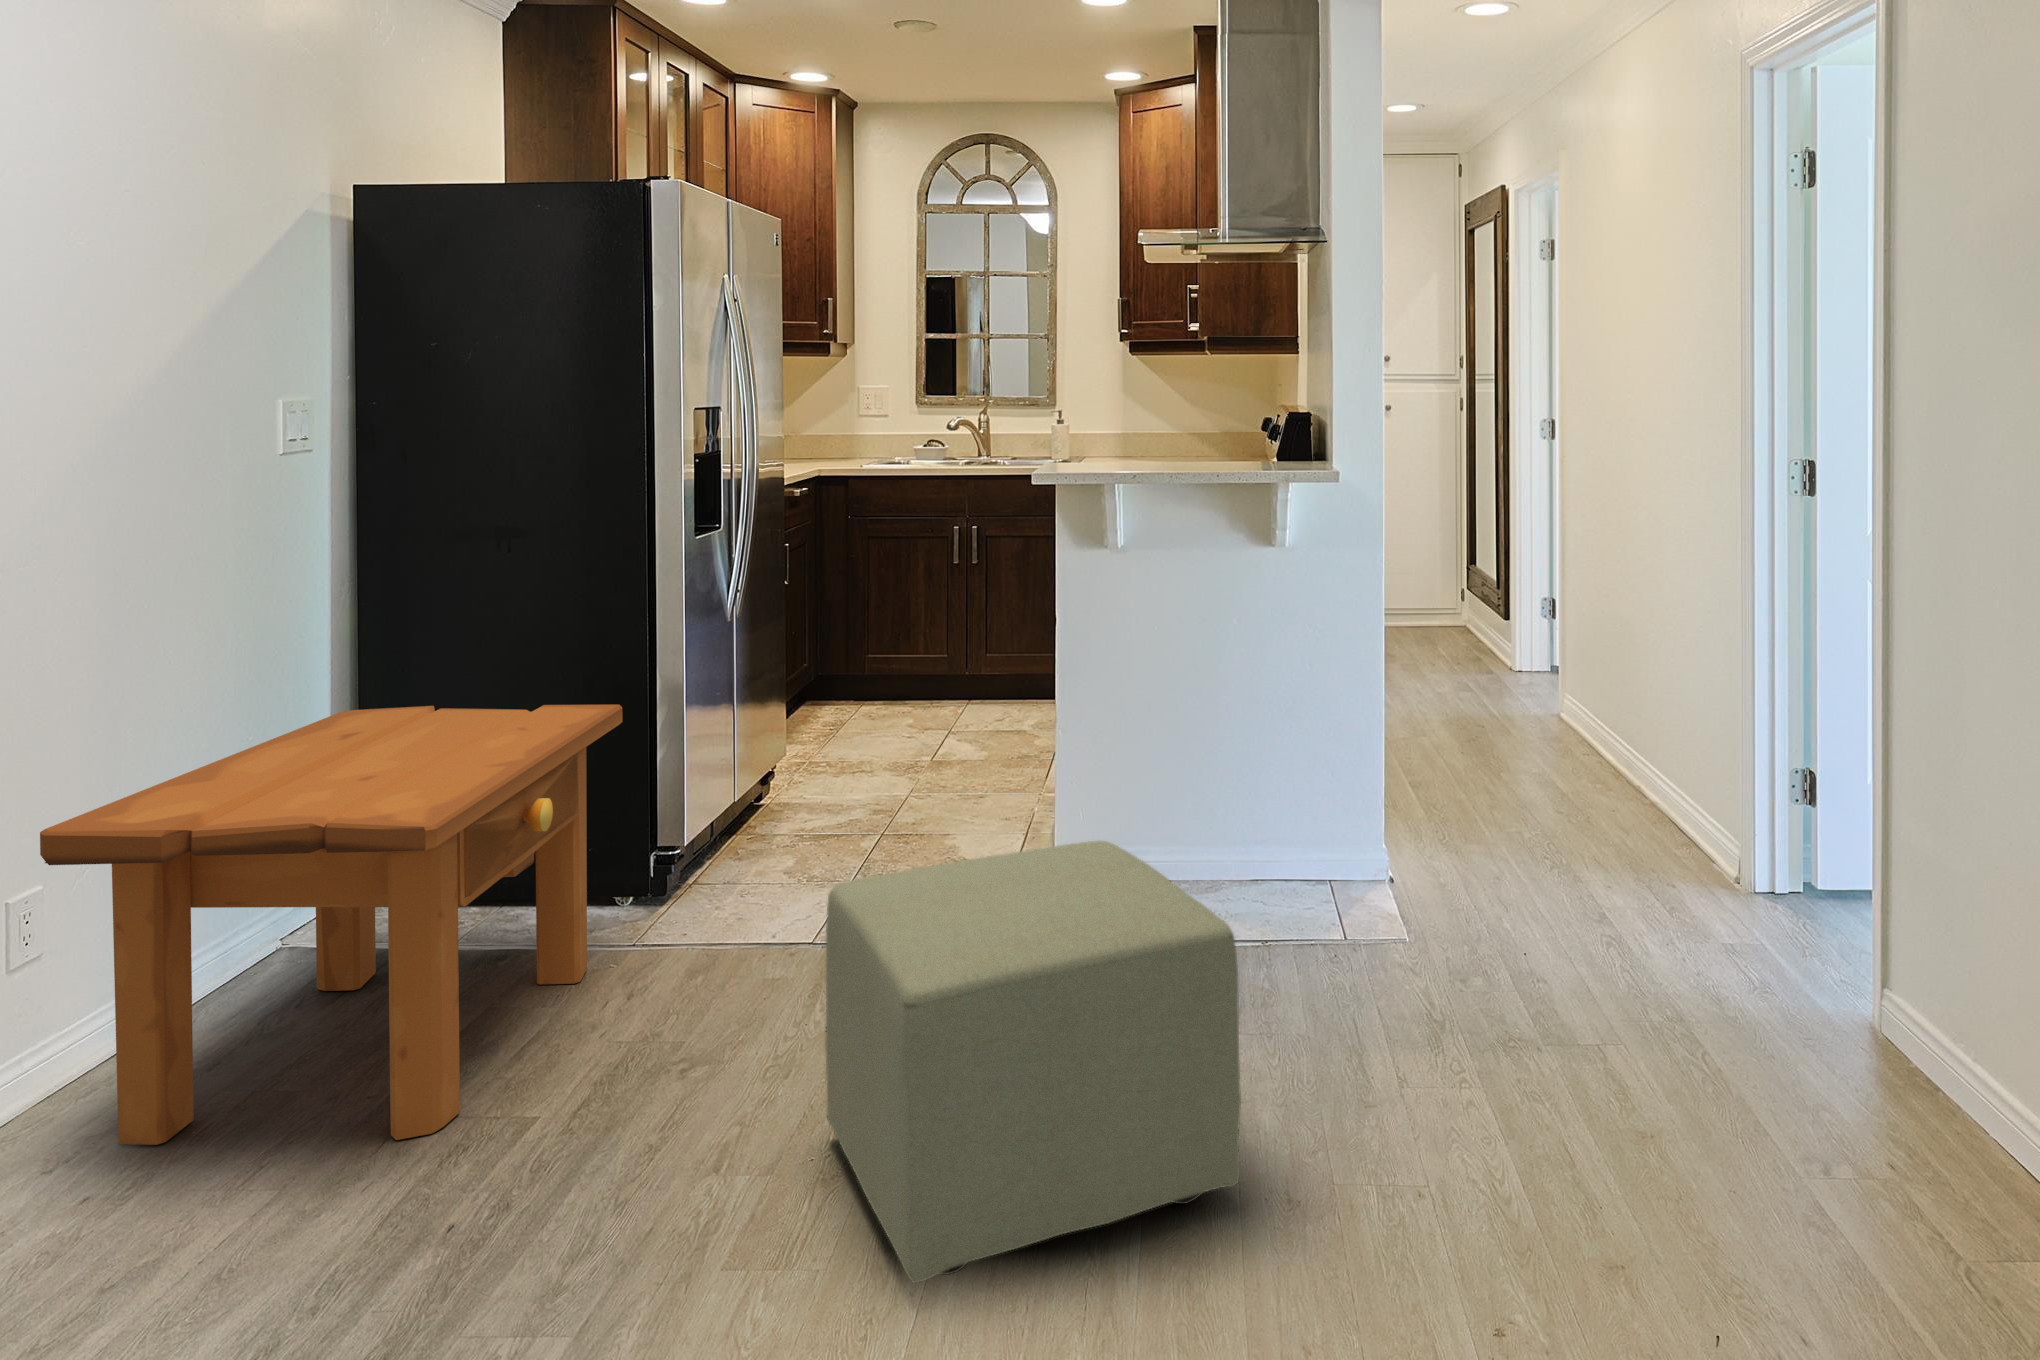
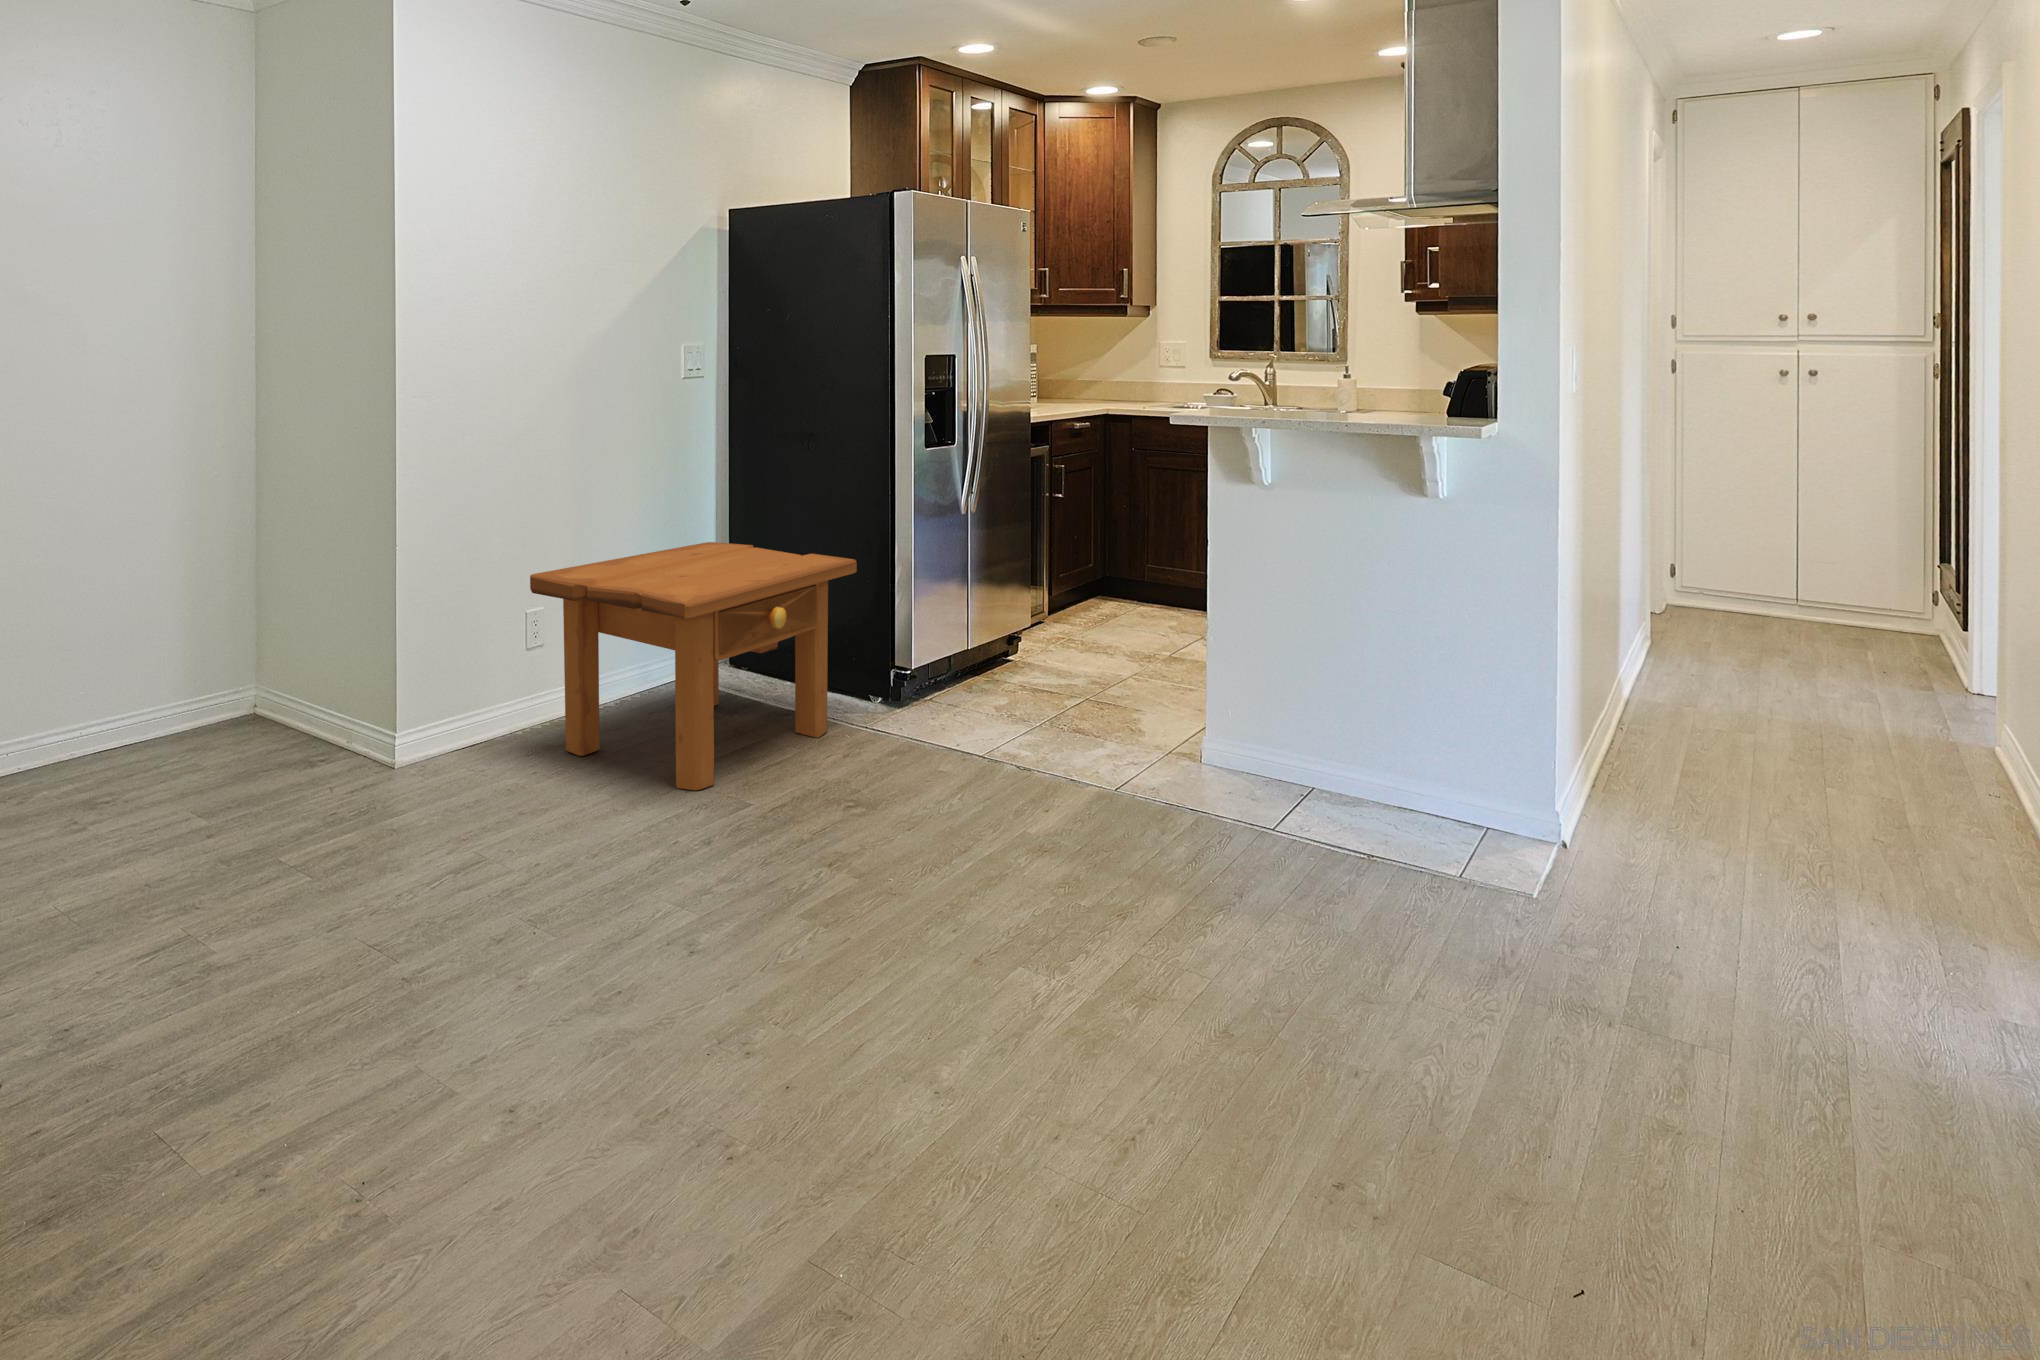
ottoman: present [825,841,1241,1283] -> none [879,689,1167,993]

